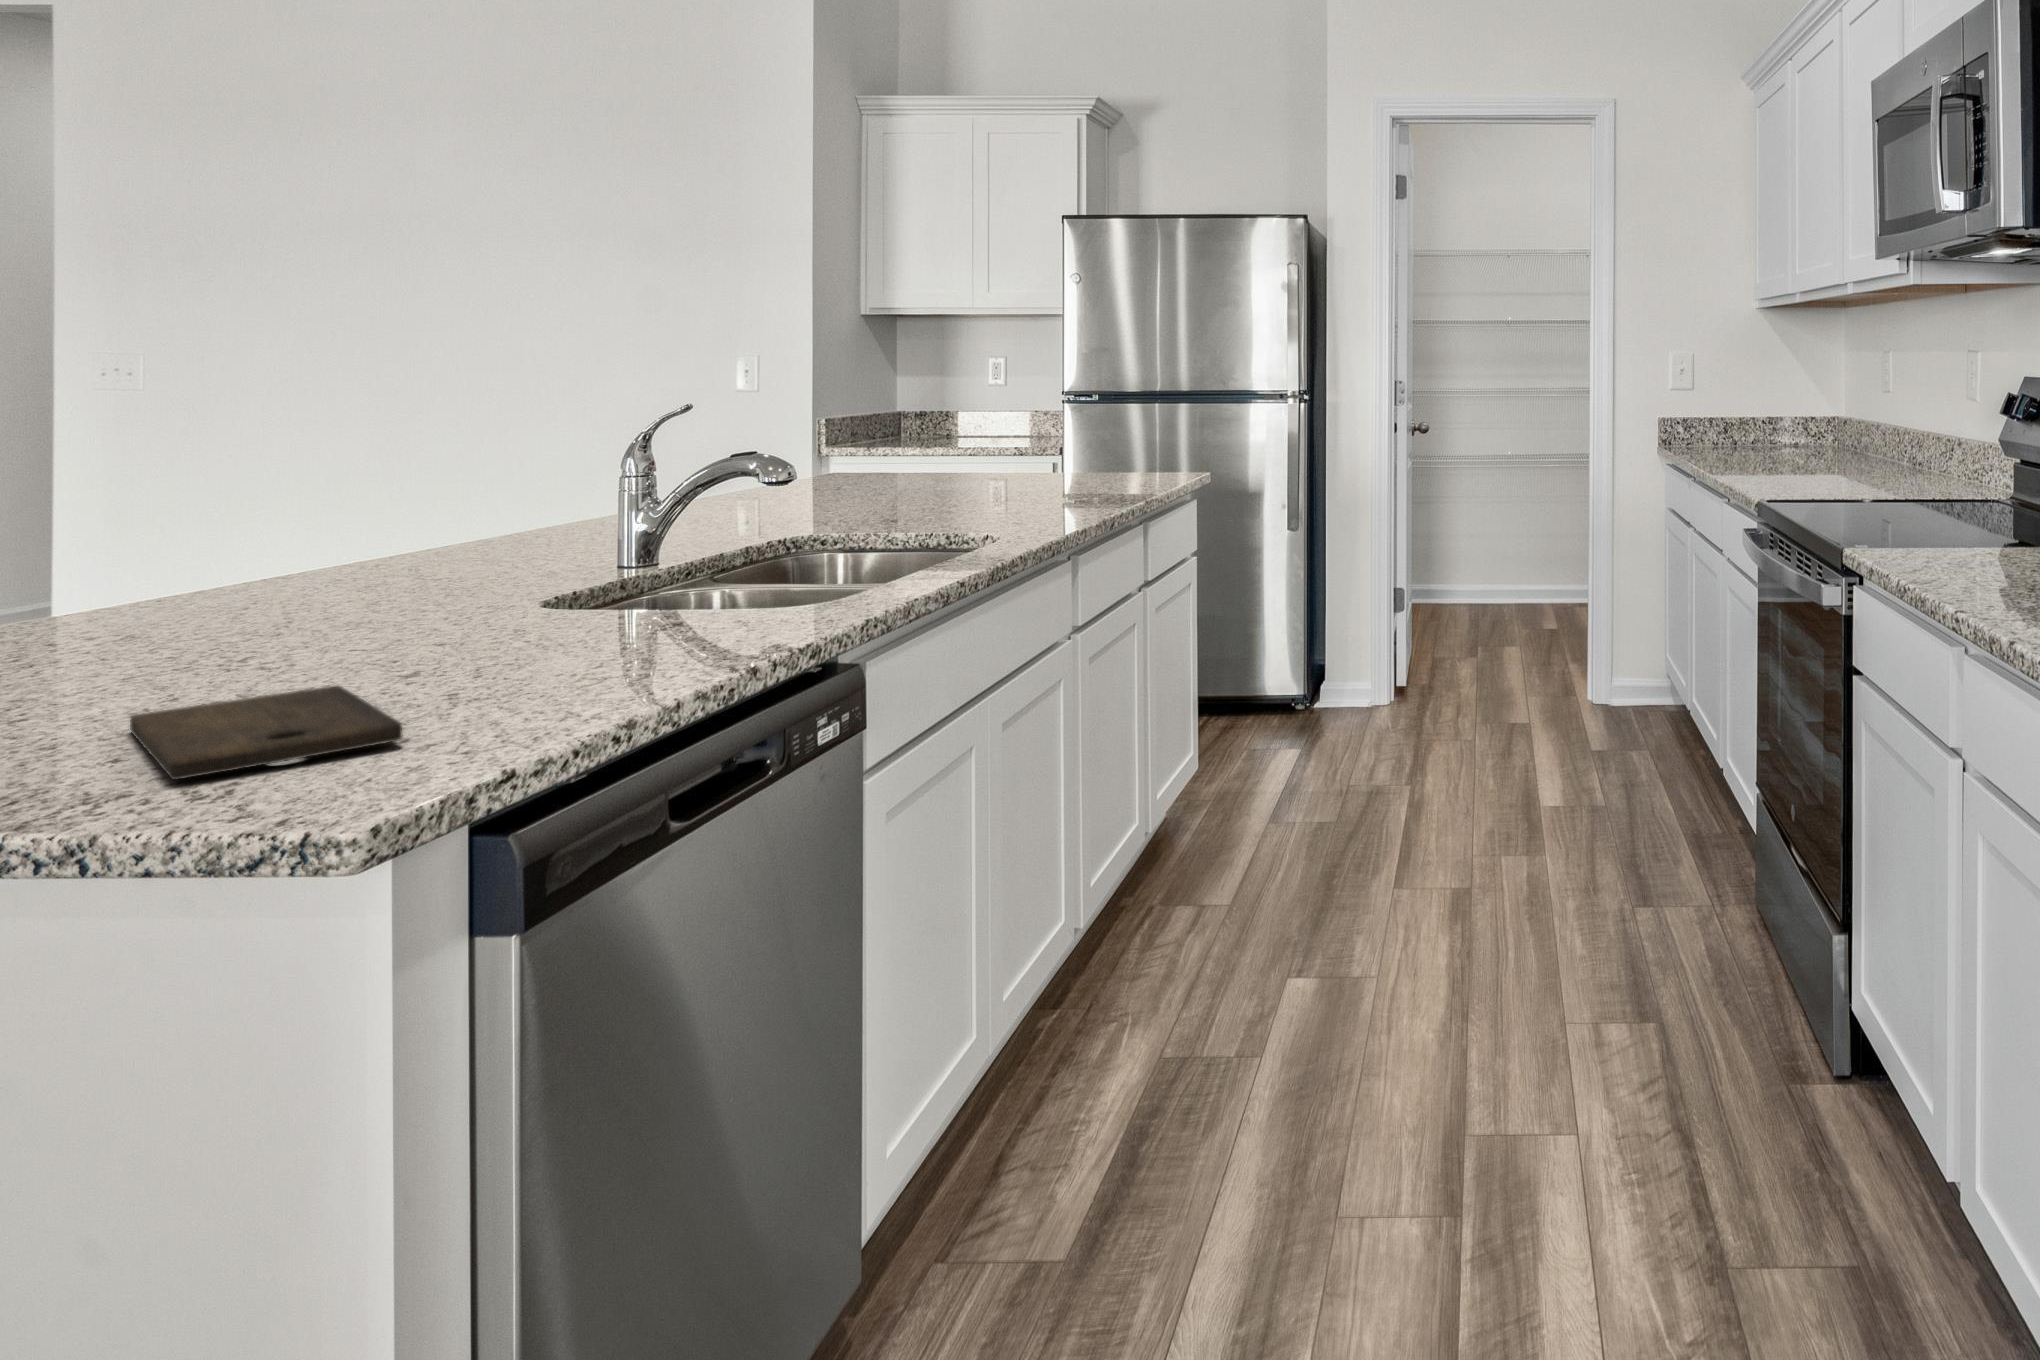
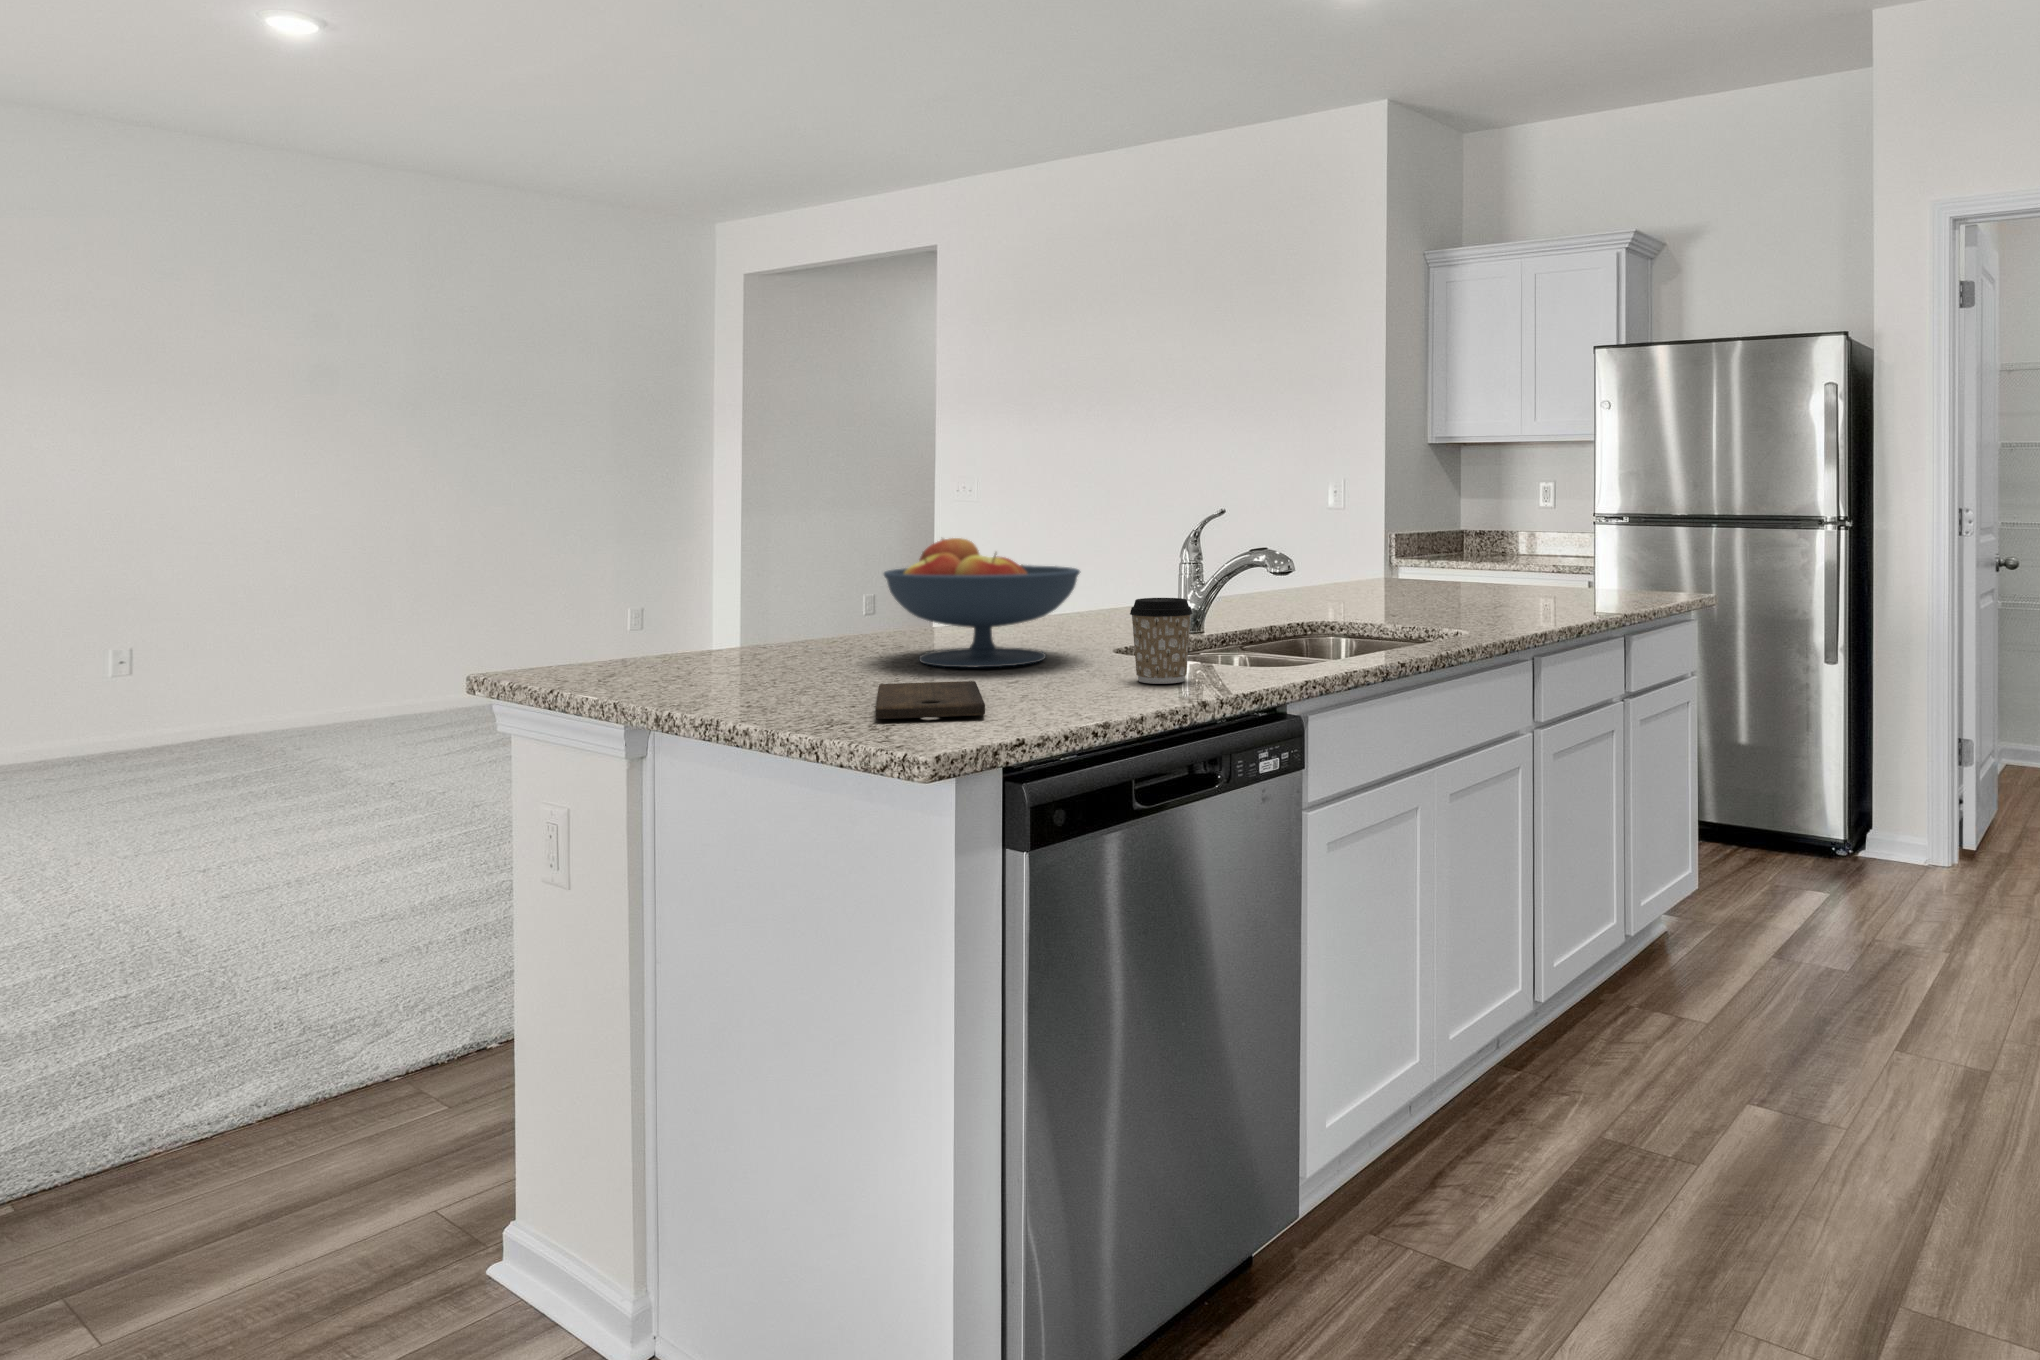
fruit bowl: none [79,456,492,665] -> present [884,538,1080,667]
coffee cup: none [607,530,709,651] -> present [1130,598,1193,684]

